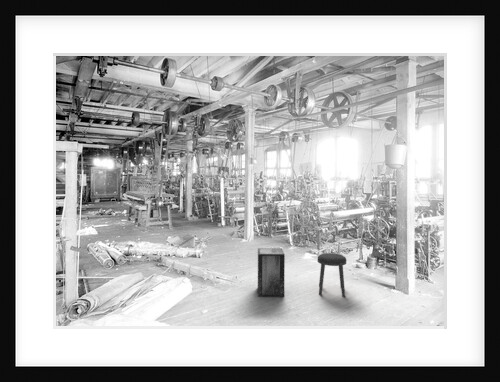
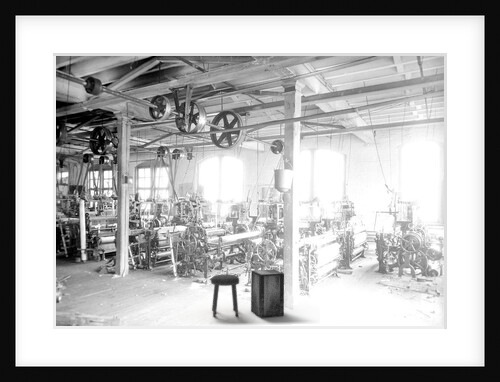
storage box: present [258,248,285,297] -> present [251,269,284,318]

